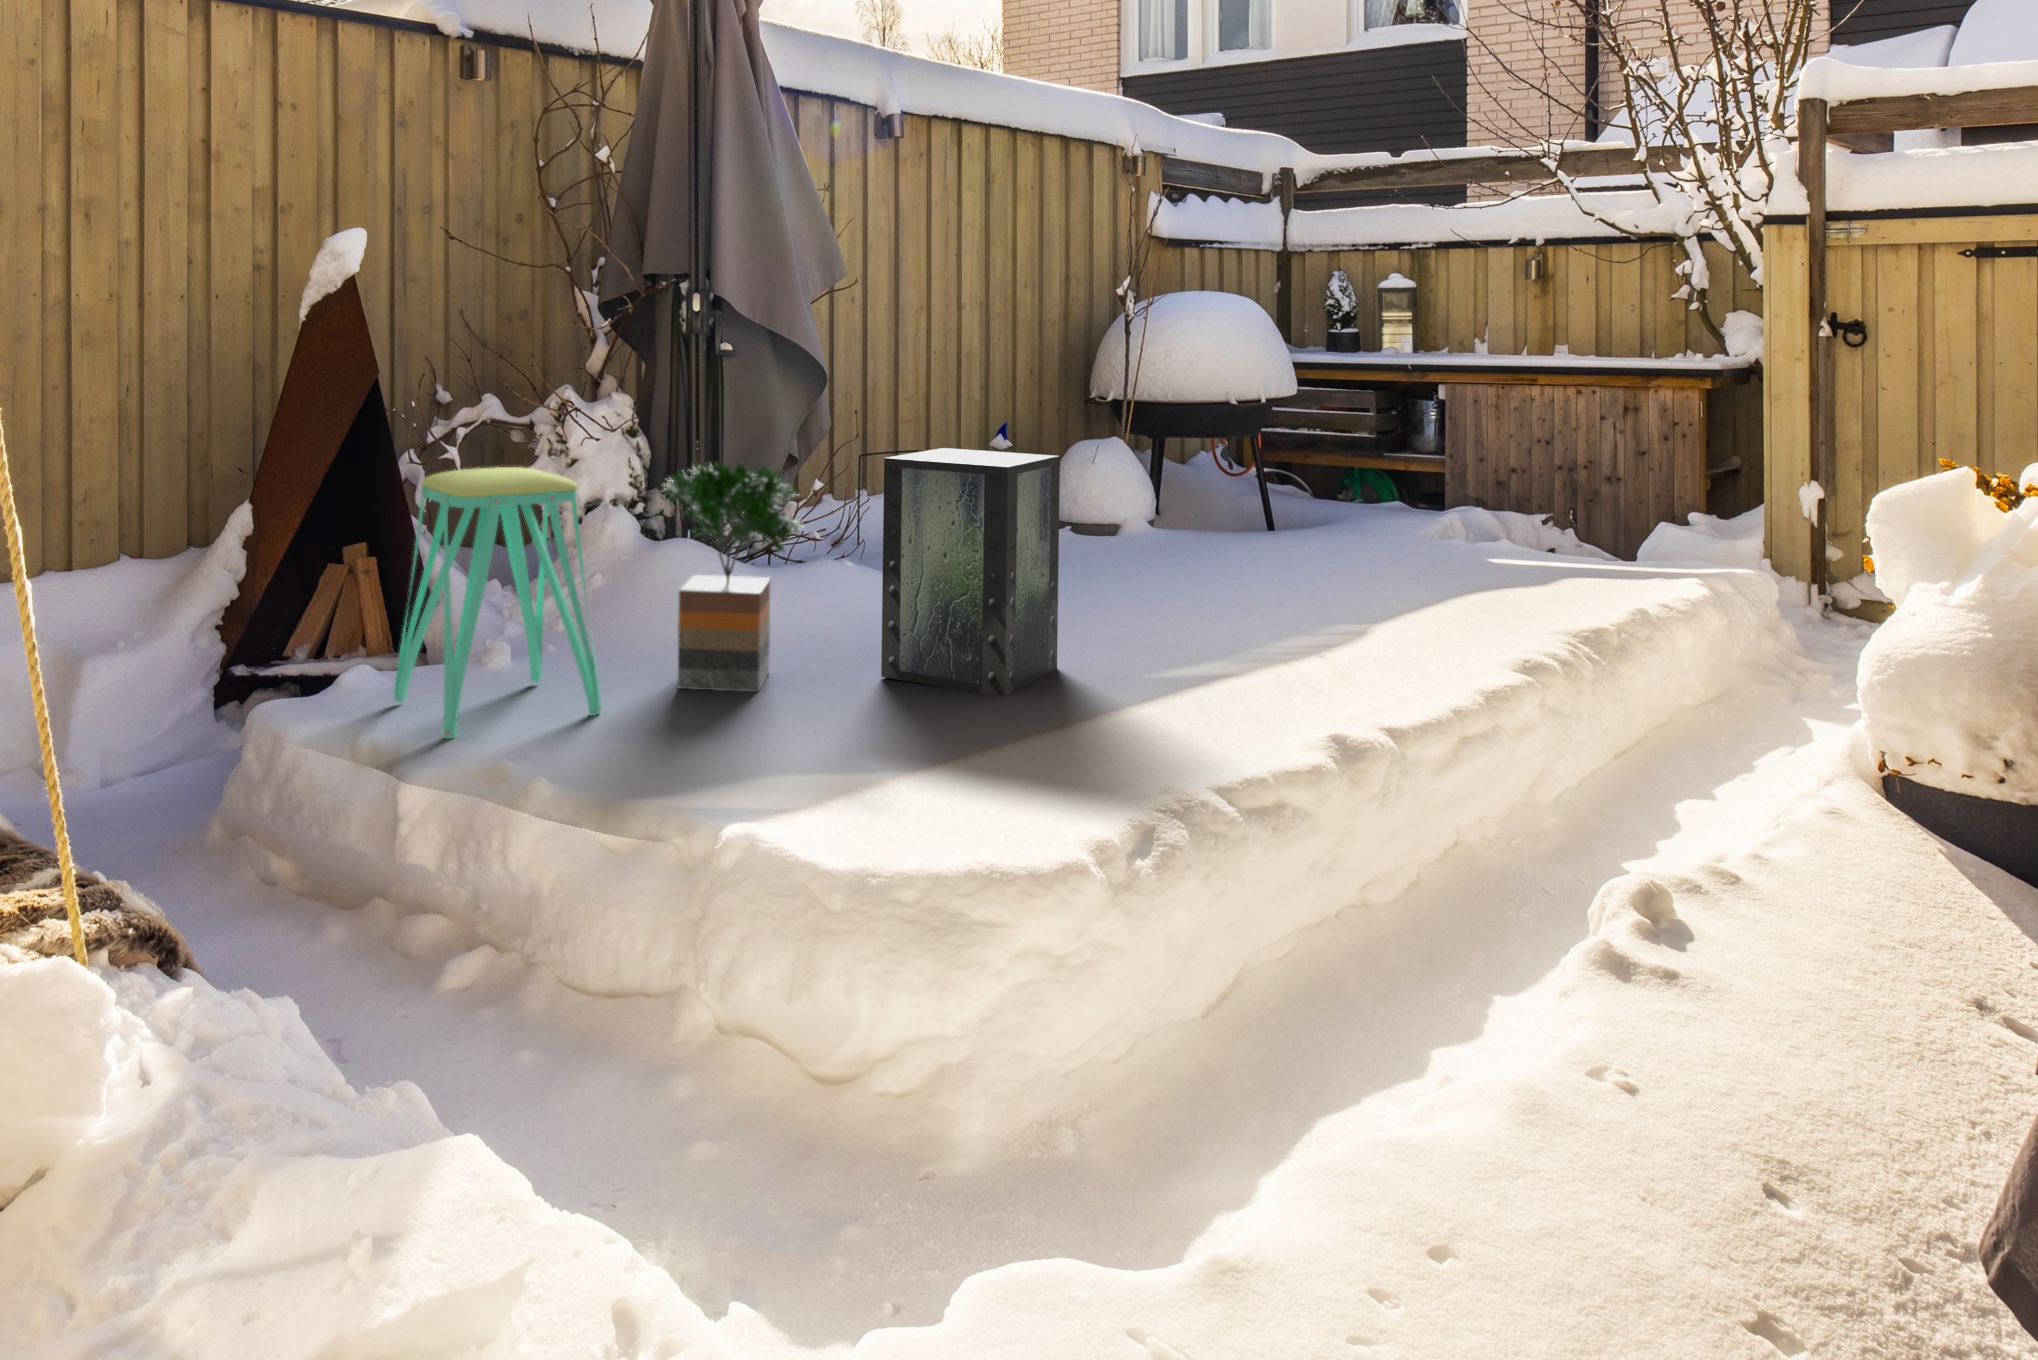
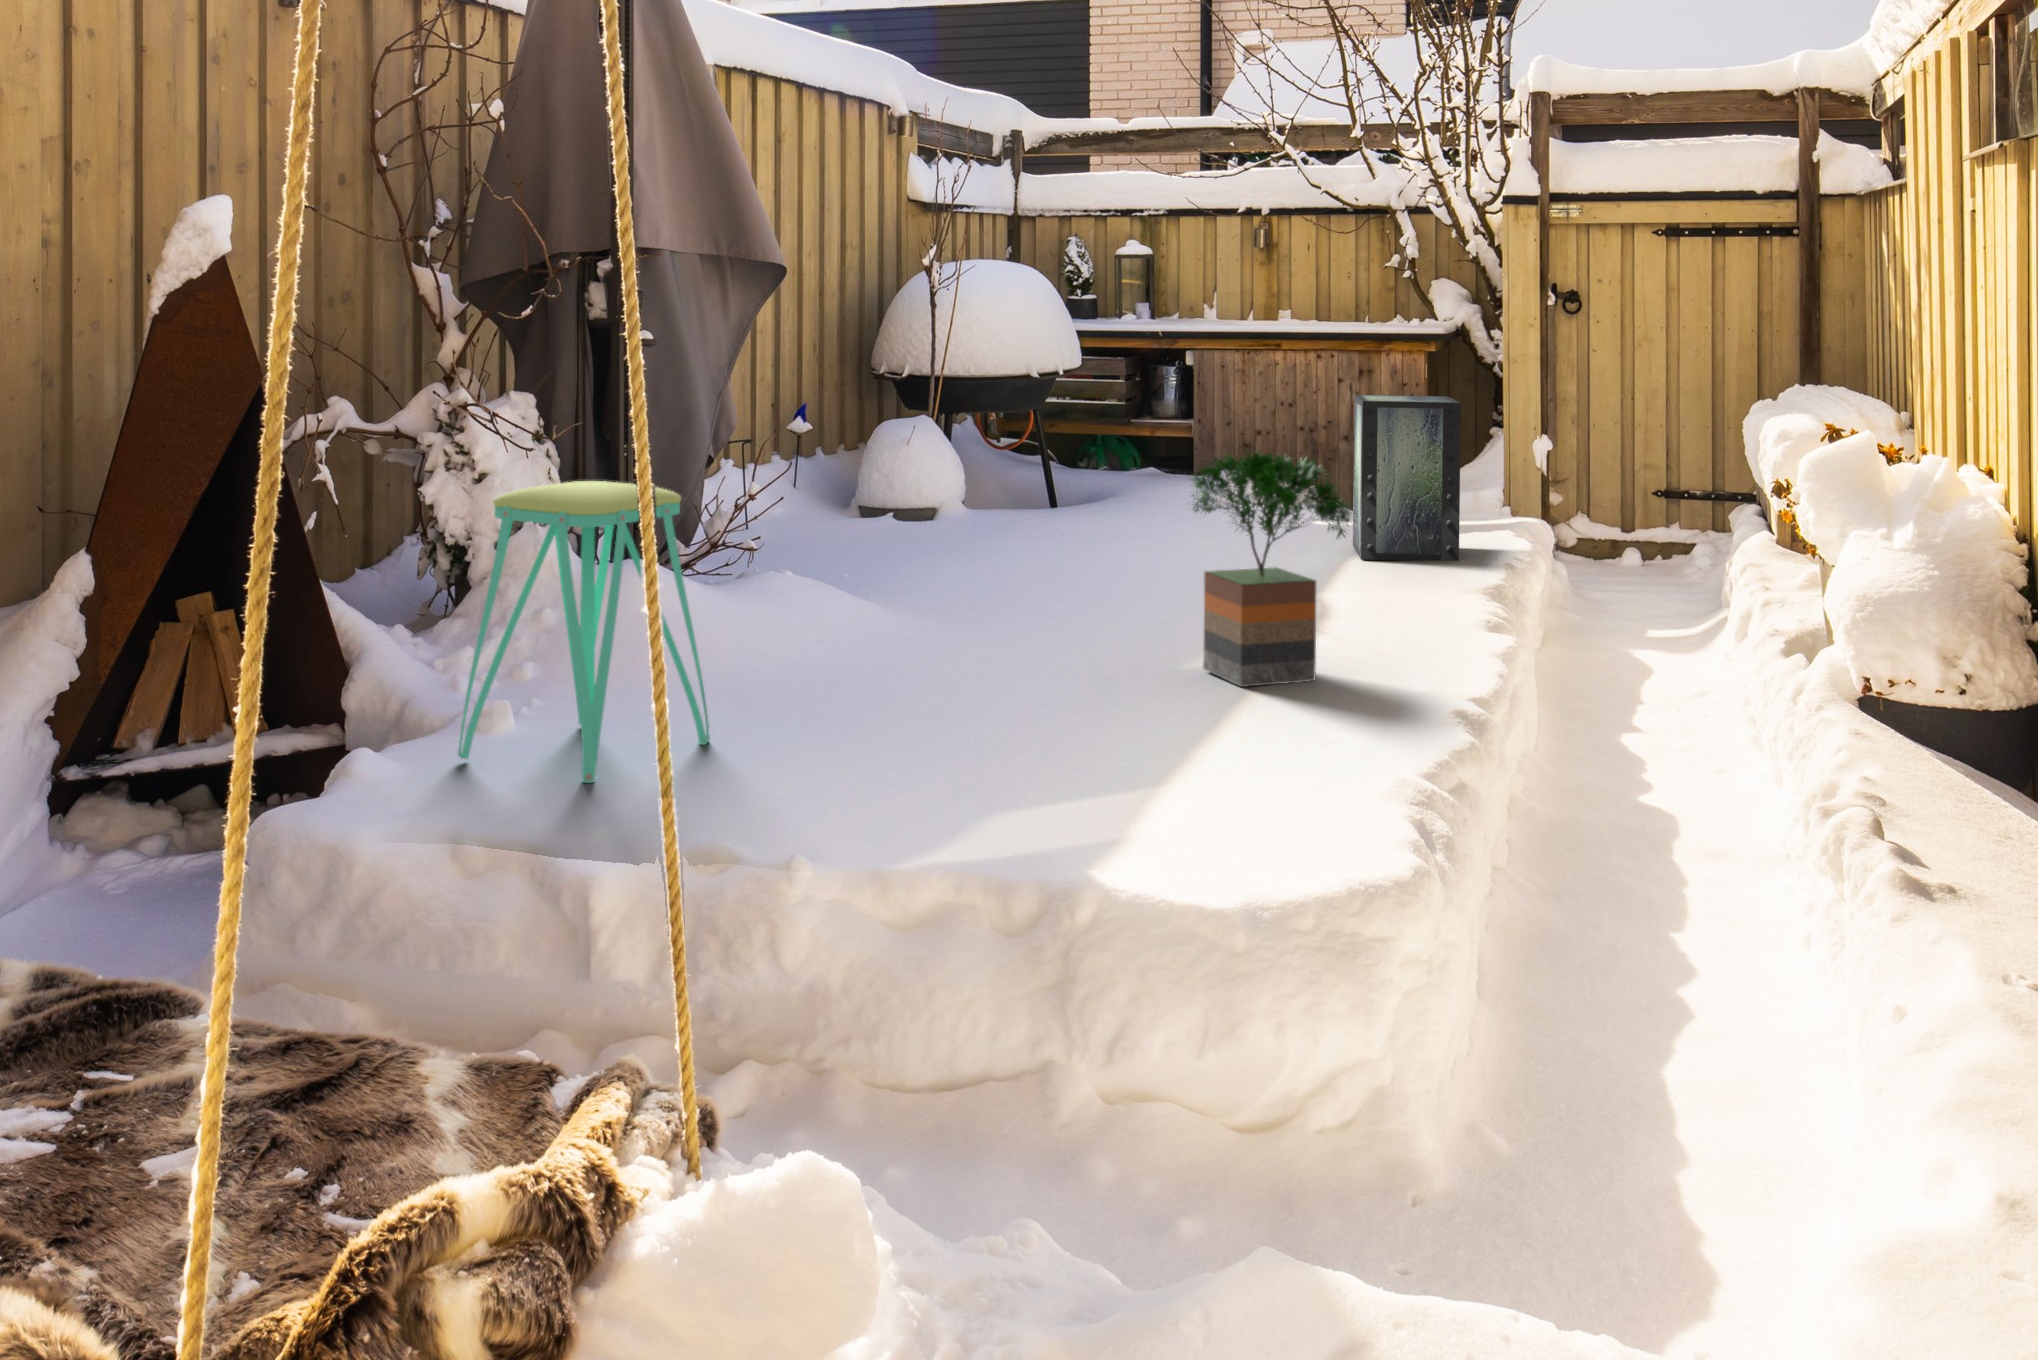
storage box: present [881,448,1060,696] -> present [1353,395,1461,561]
potted tree: present [664,463,801,692] -> present [1191,453,1351,687]

